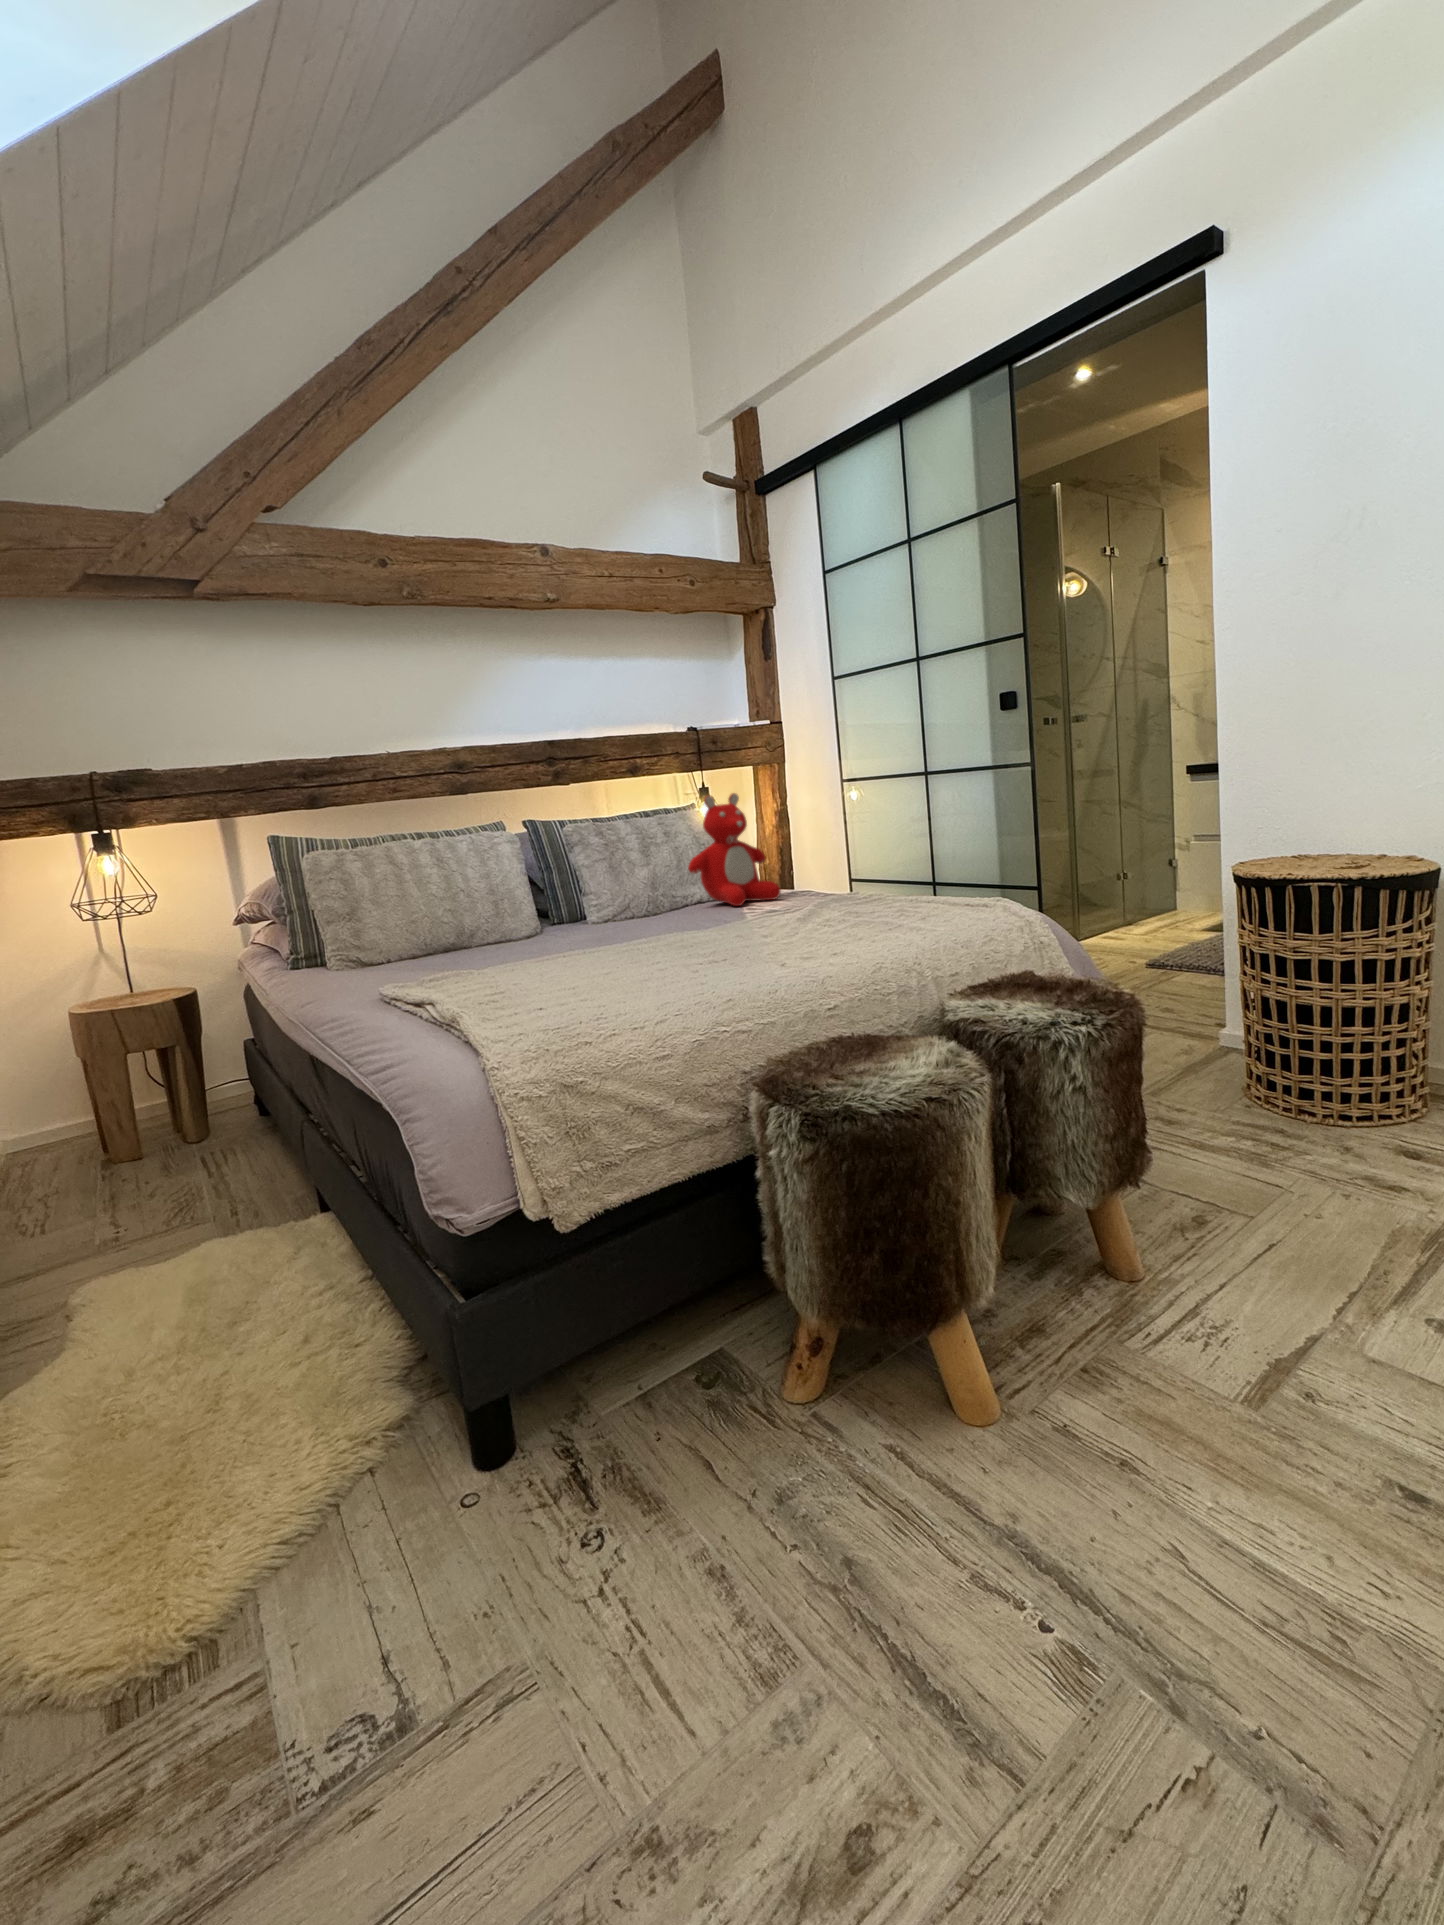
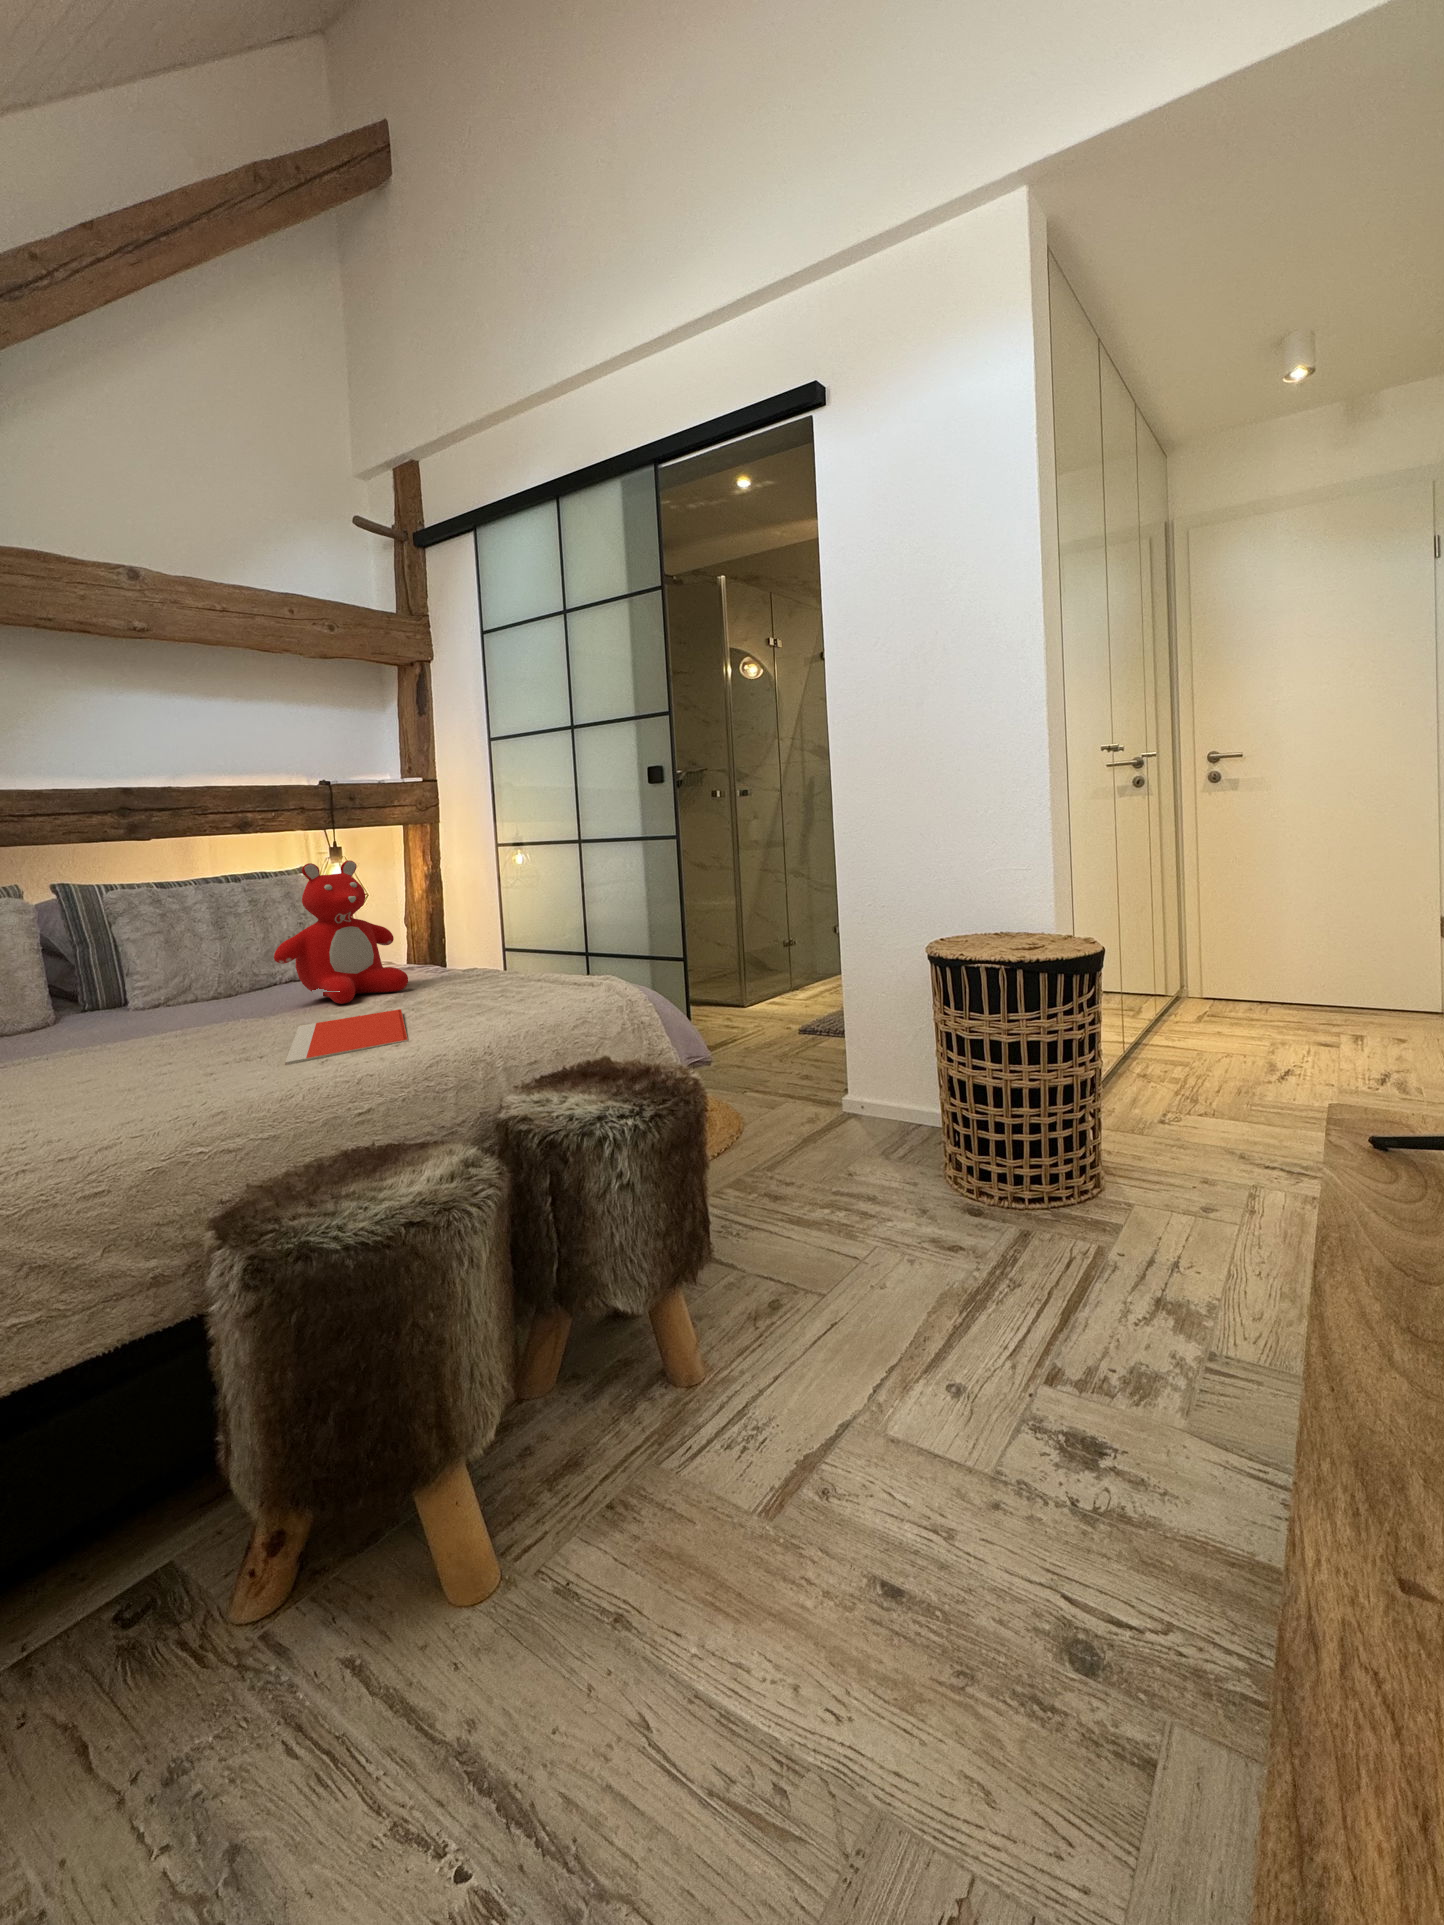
notebook: none [720,908,803,934] -> present [285,1009,408,1065]

